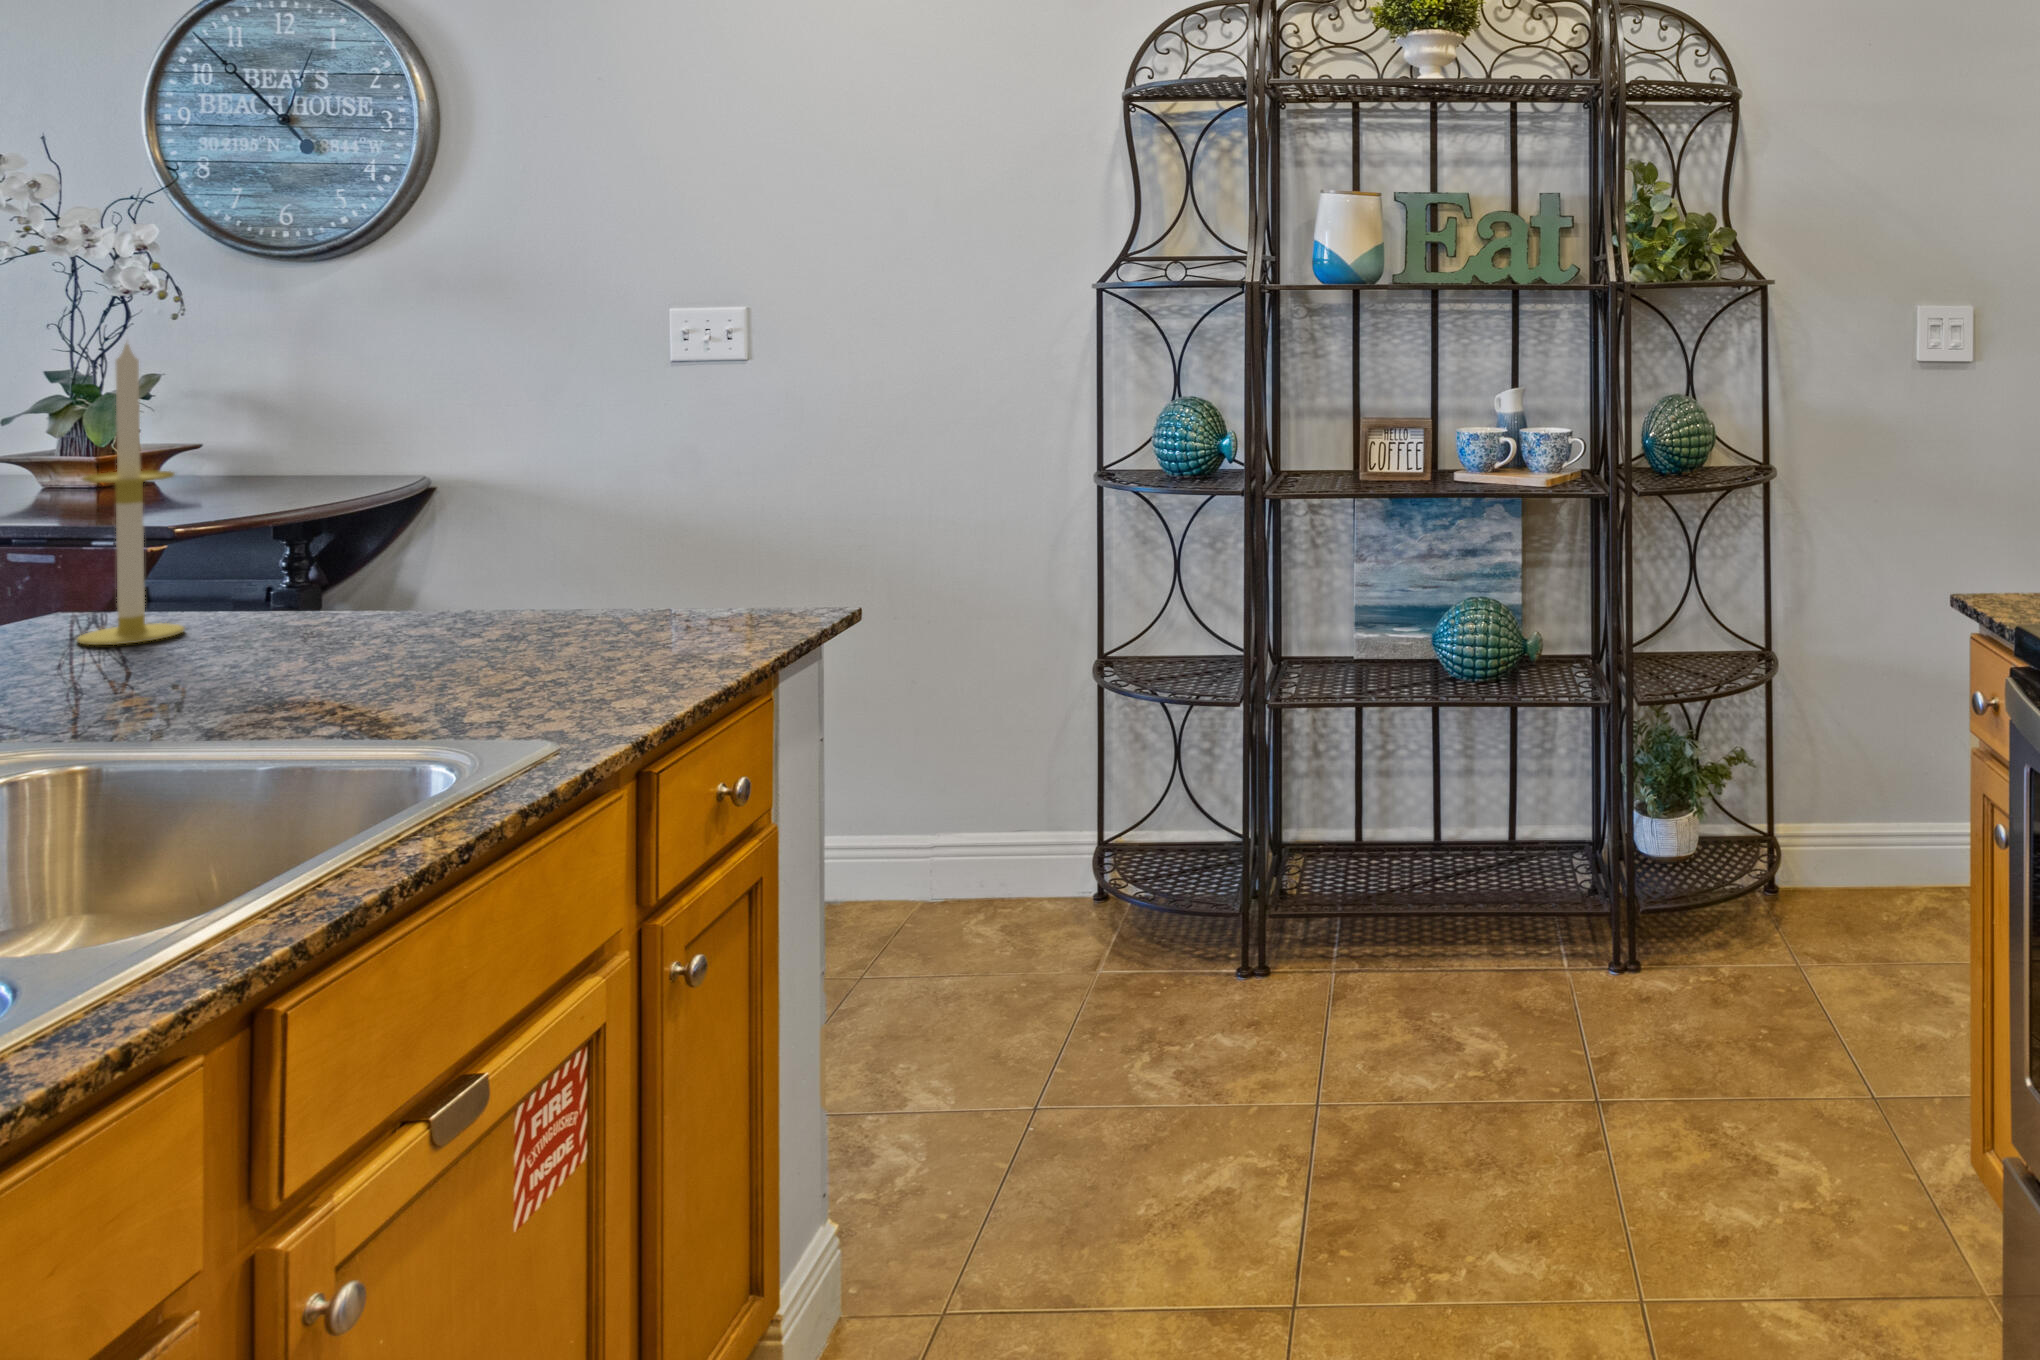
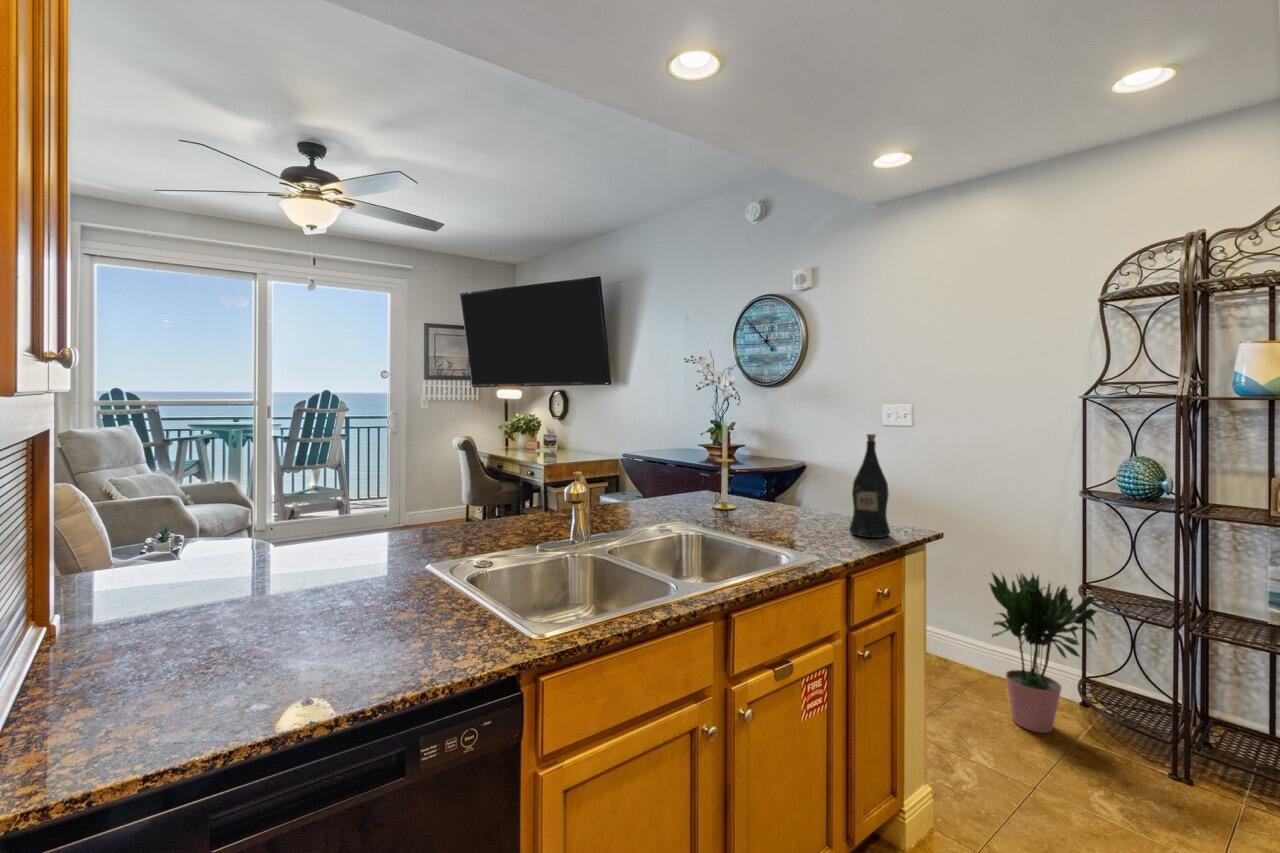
wine bottle: none [617,378,736,653] -> present [849,434,890,538]
potted plant: none [927,632,1147,985] -> present [989,572,1097,733]

